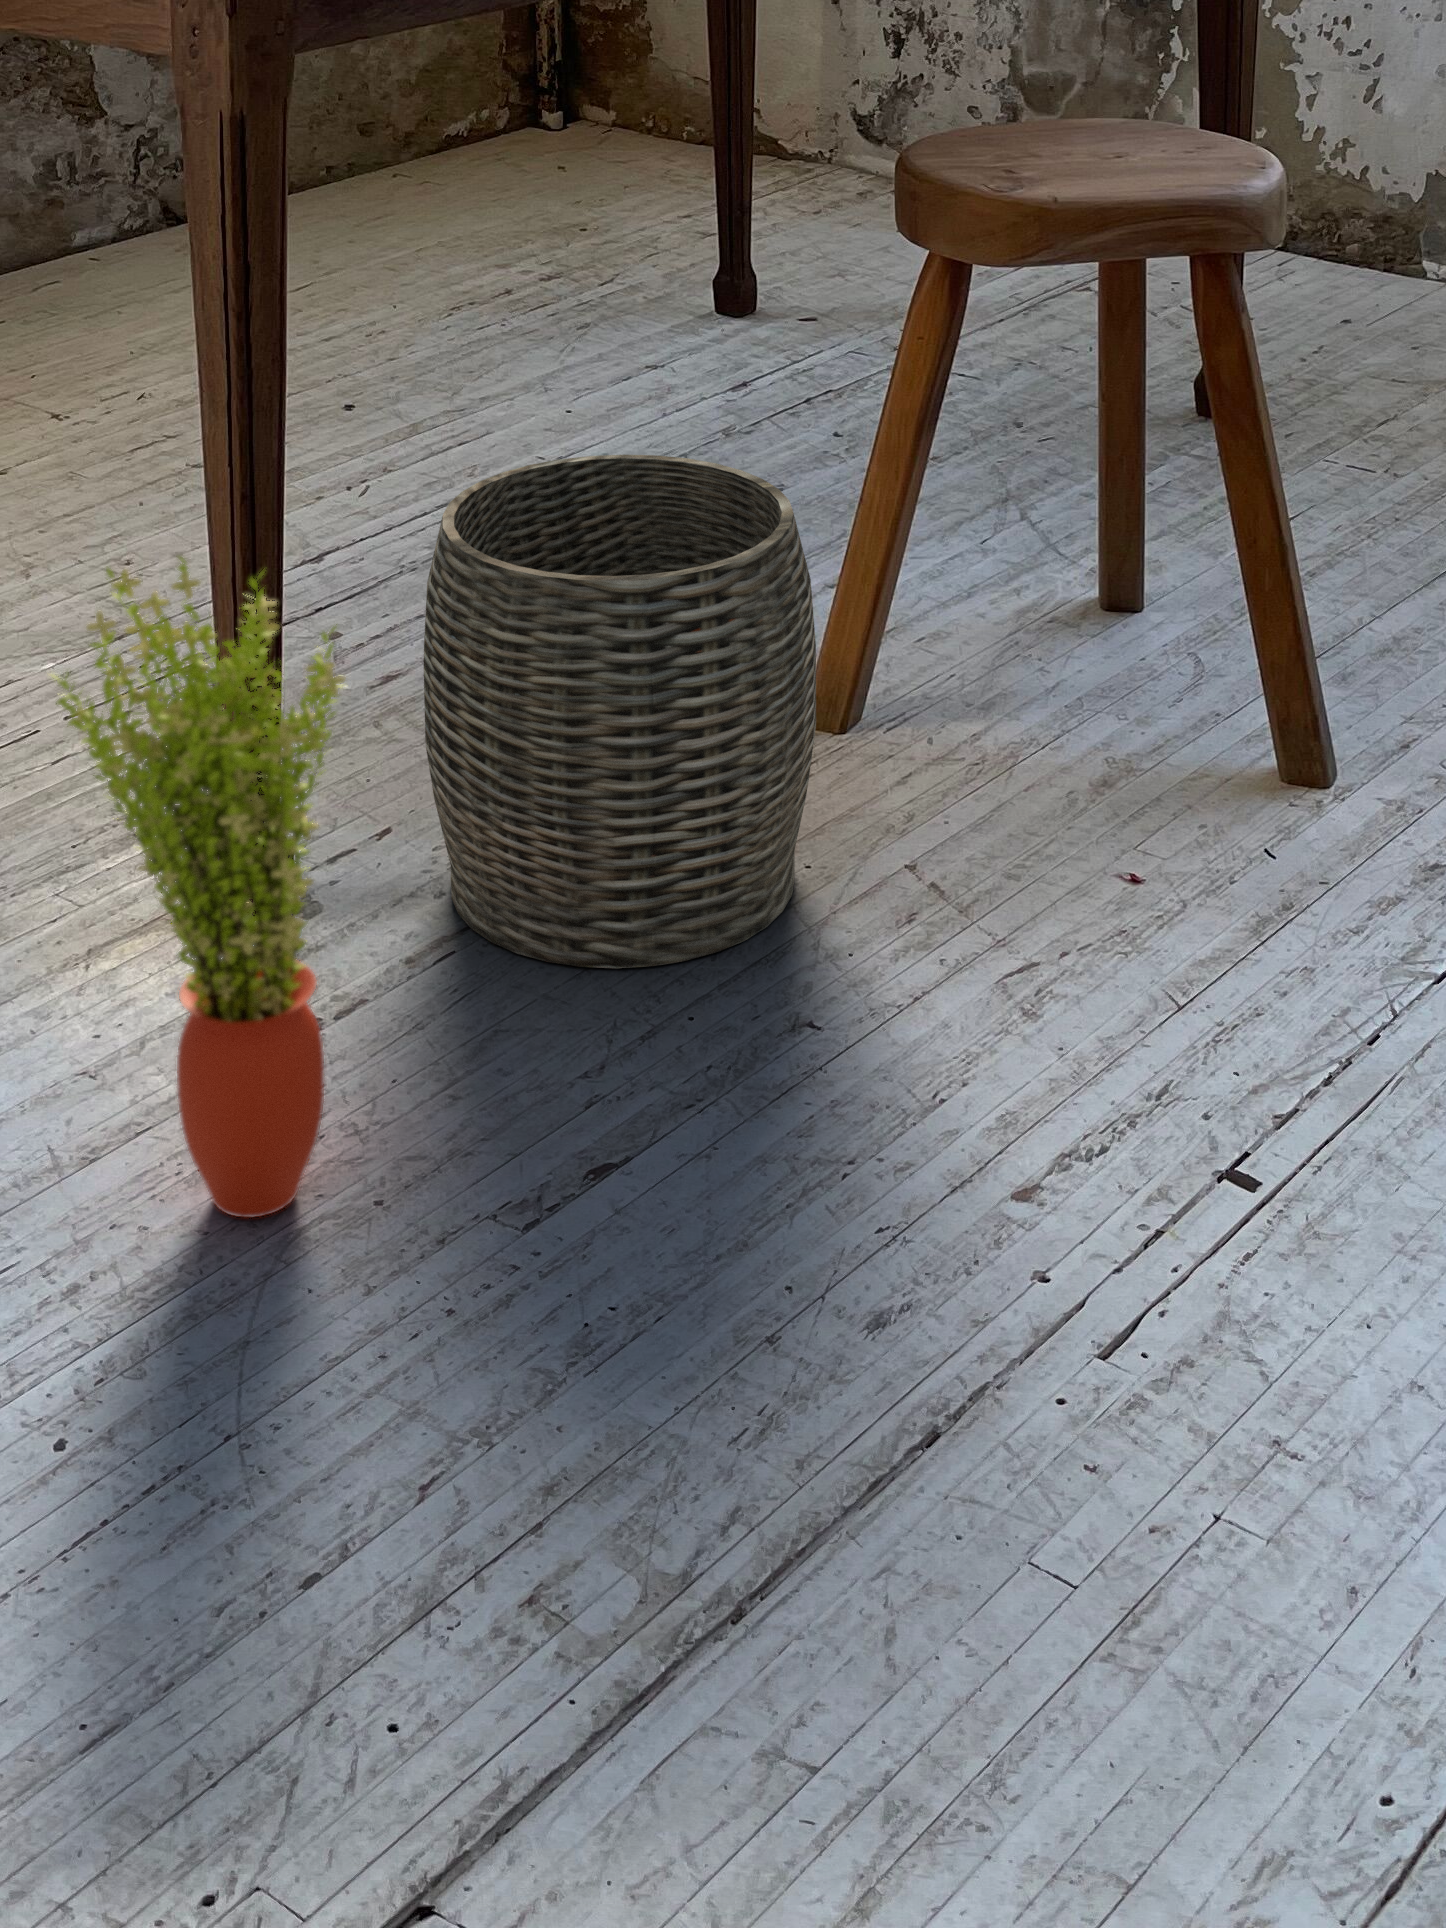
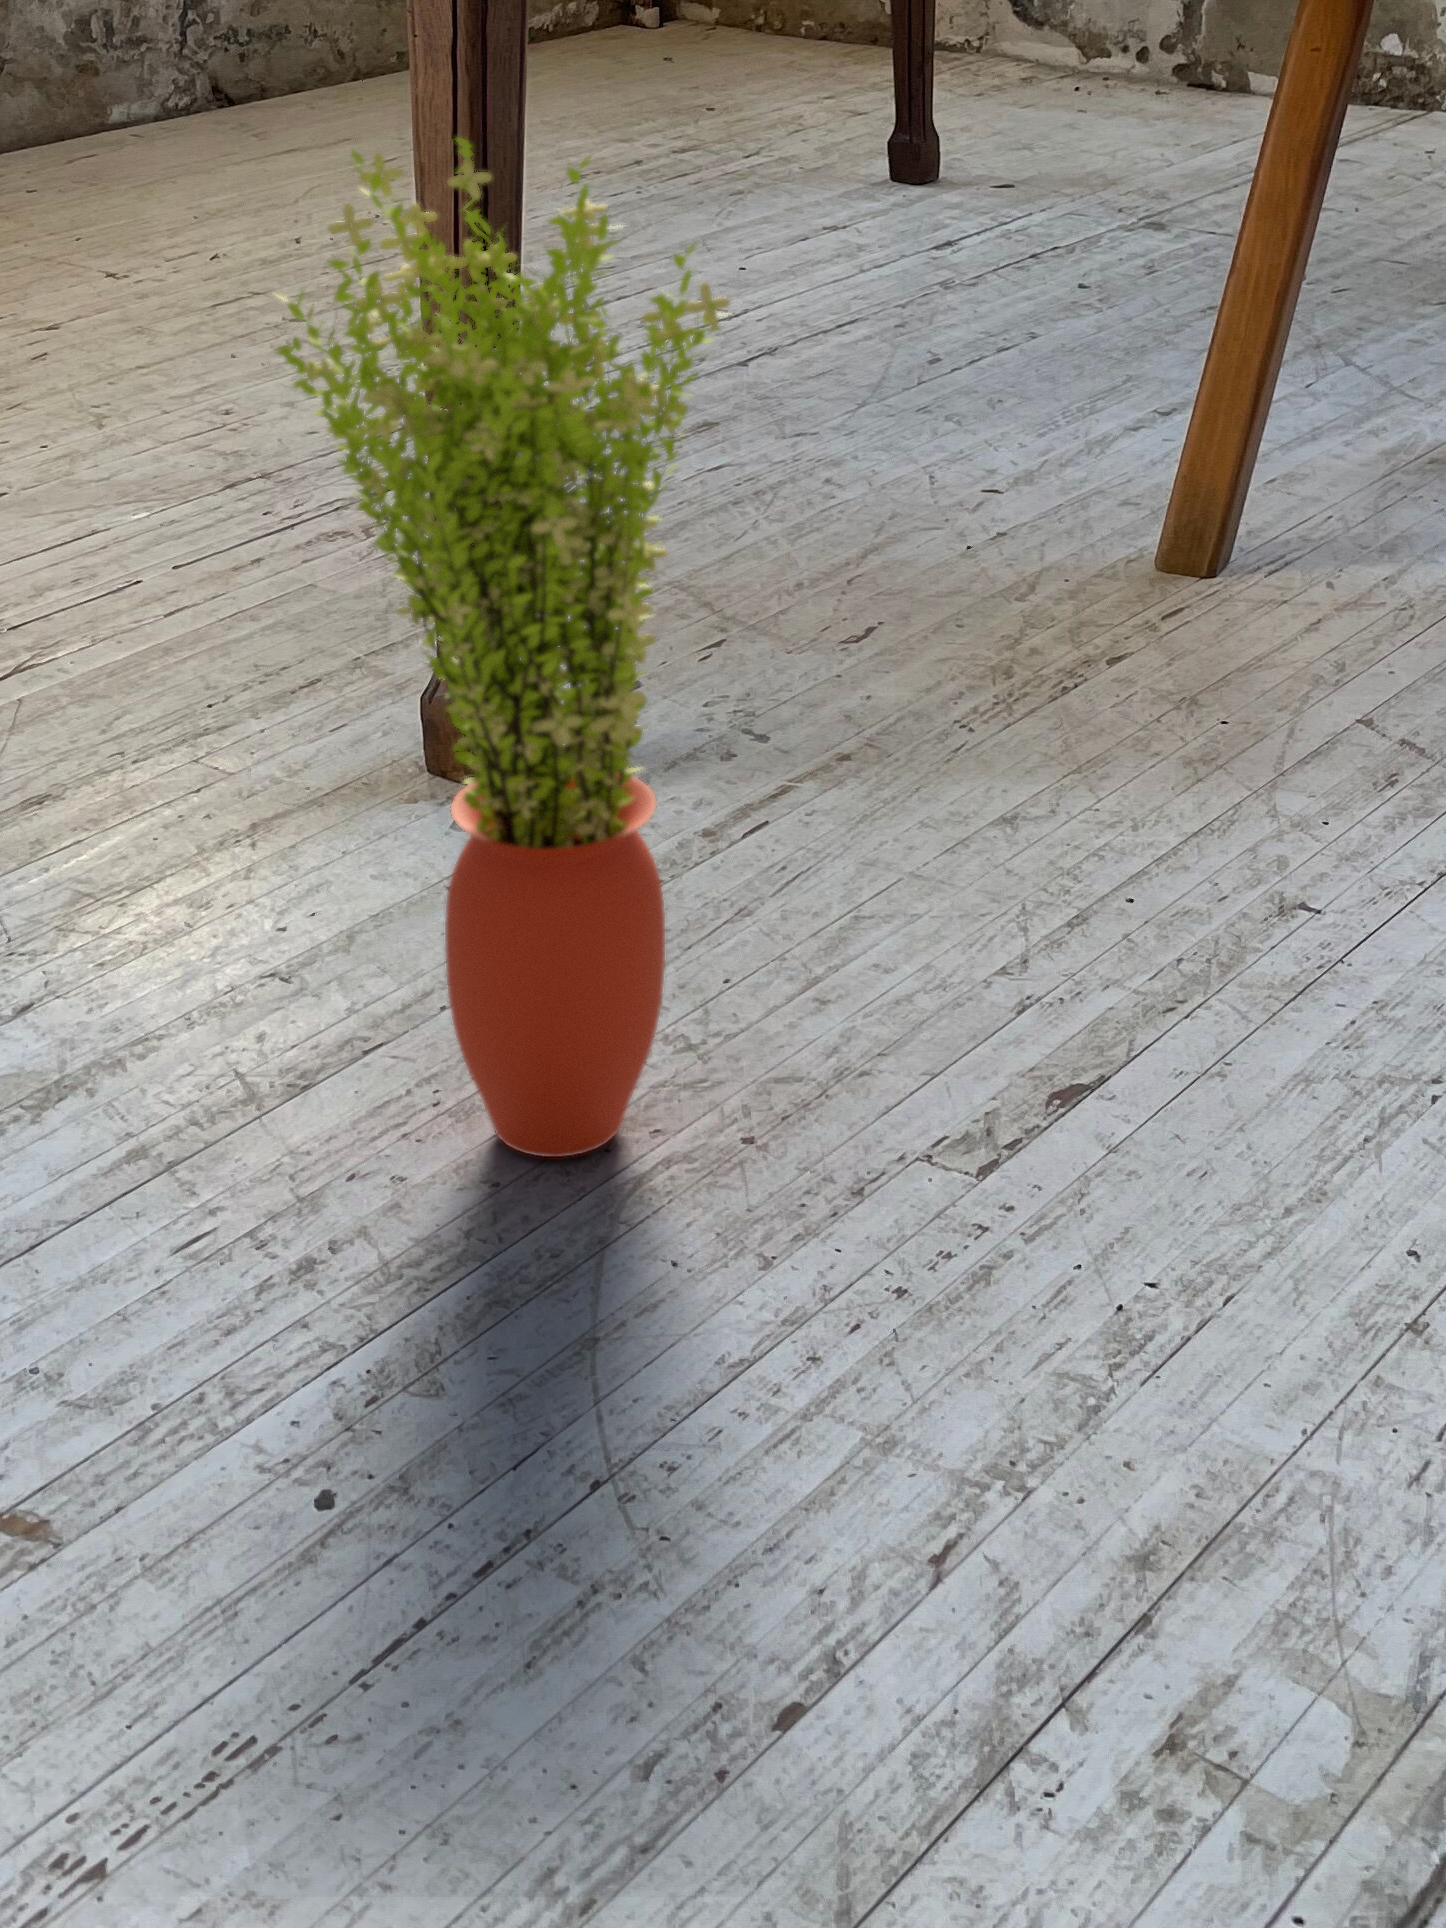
woven basket: present [424,455,816,968] -> none [708,163,1251,832]

